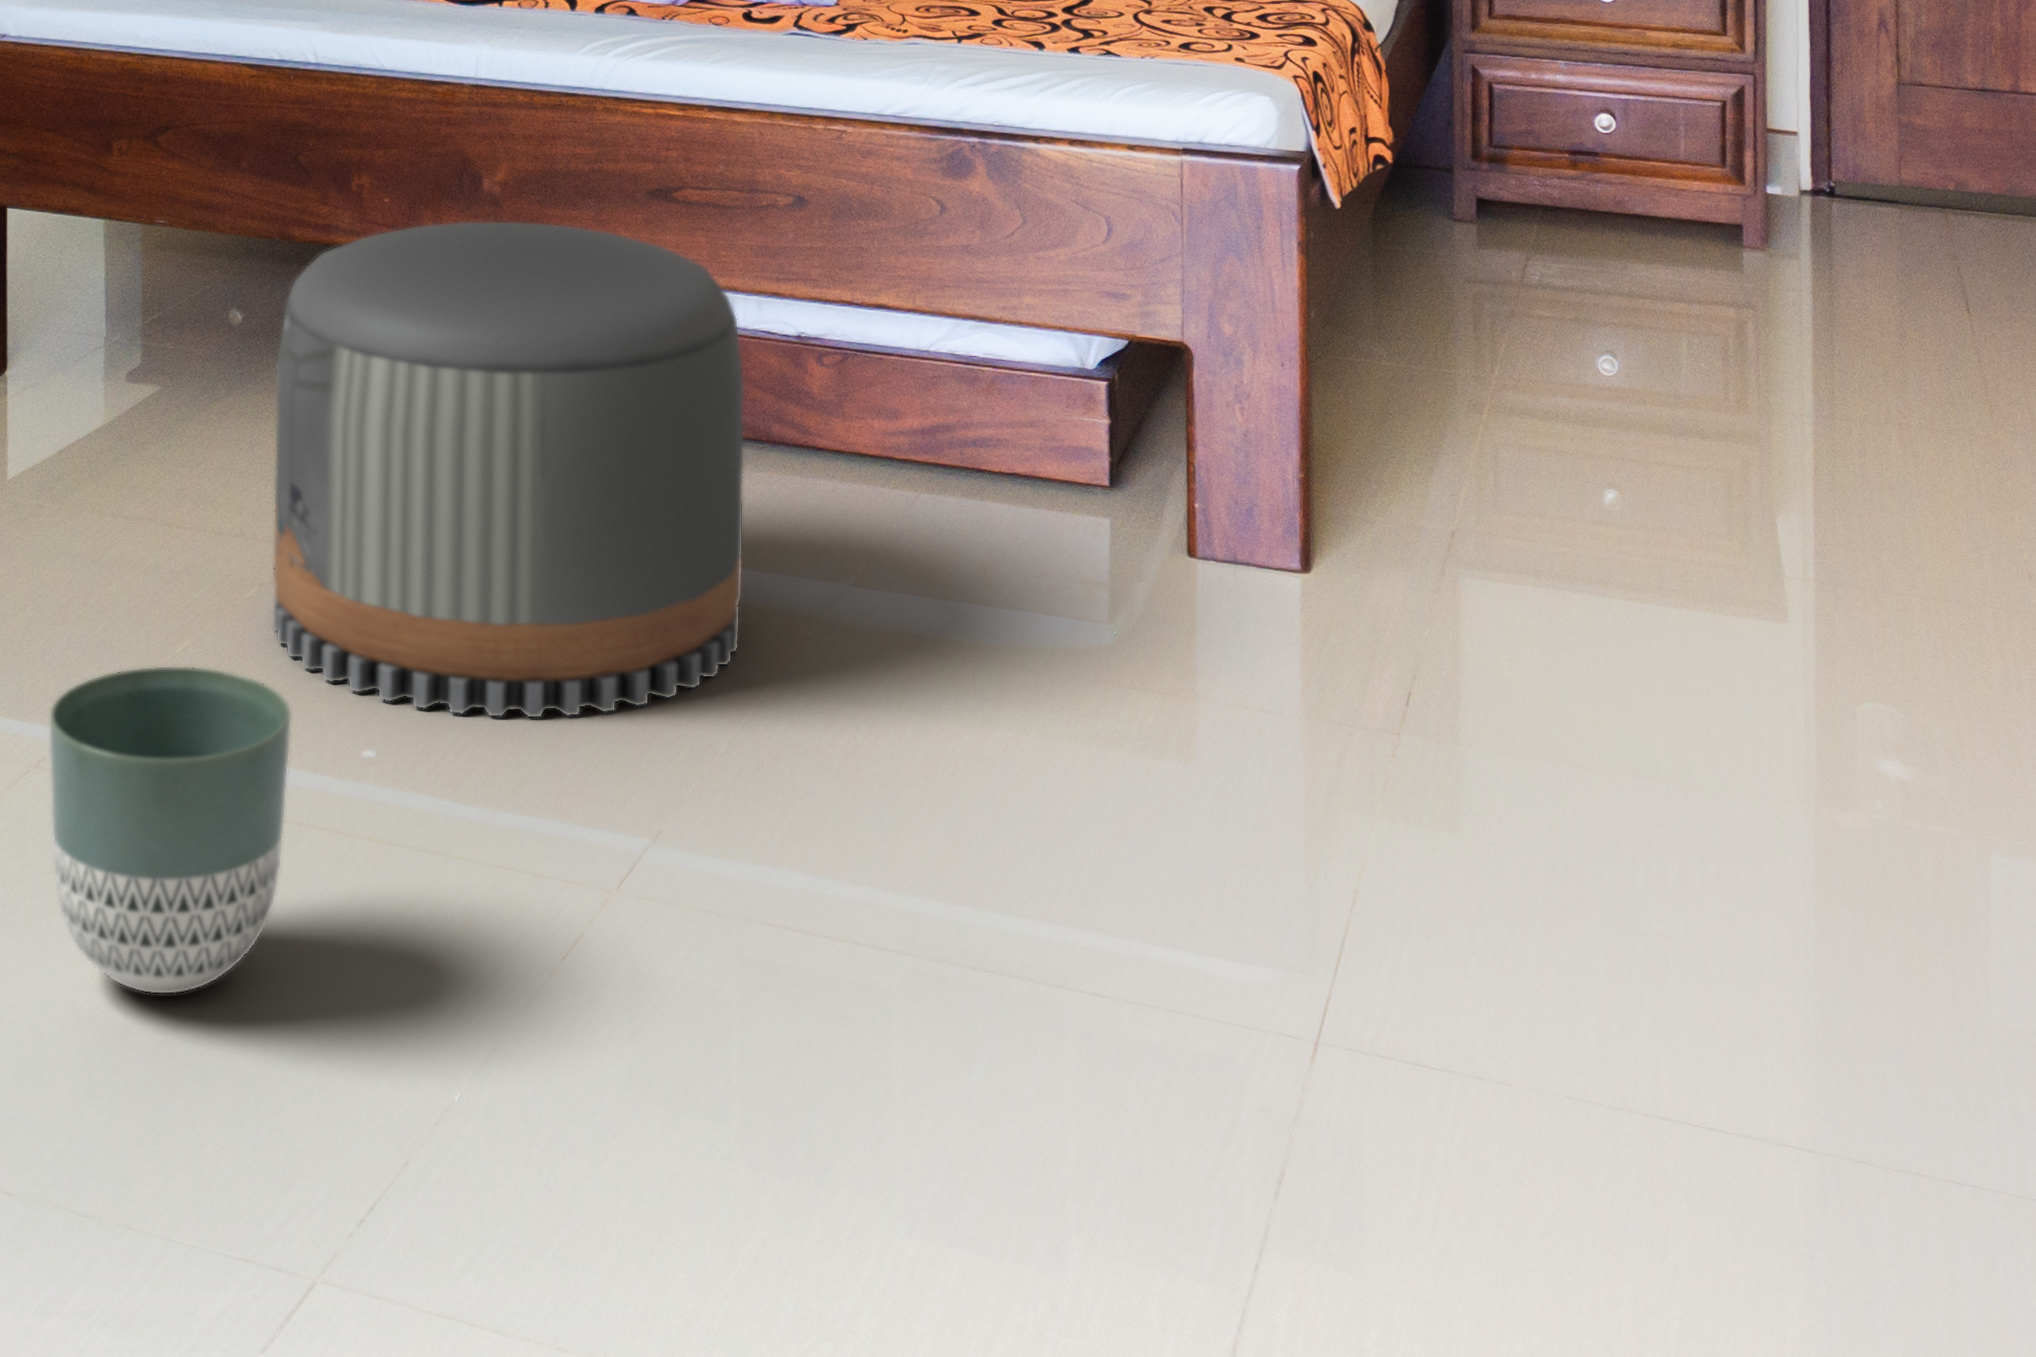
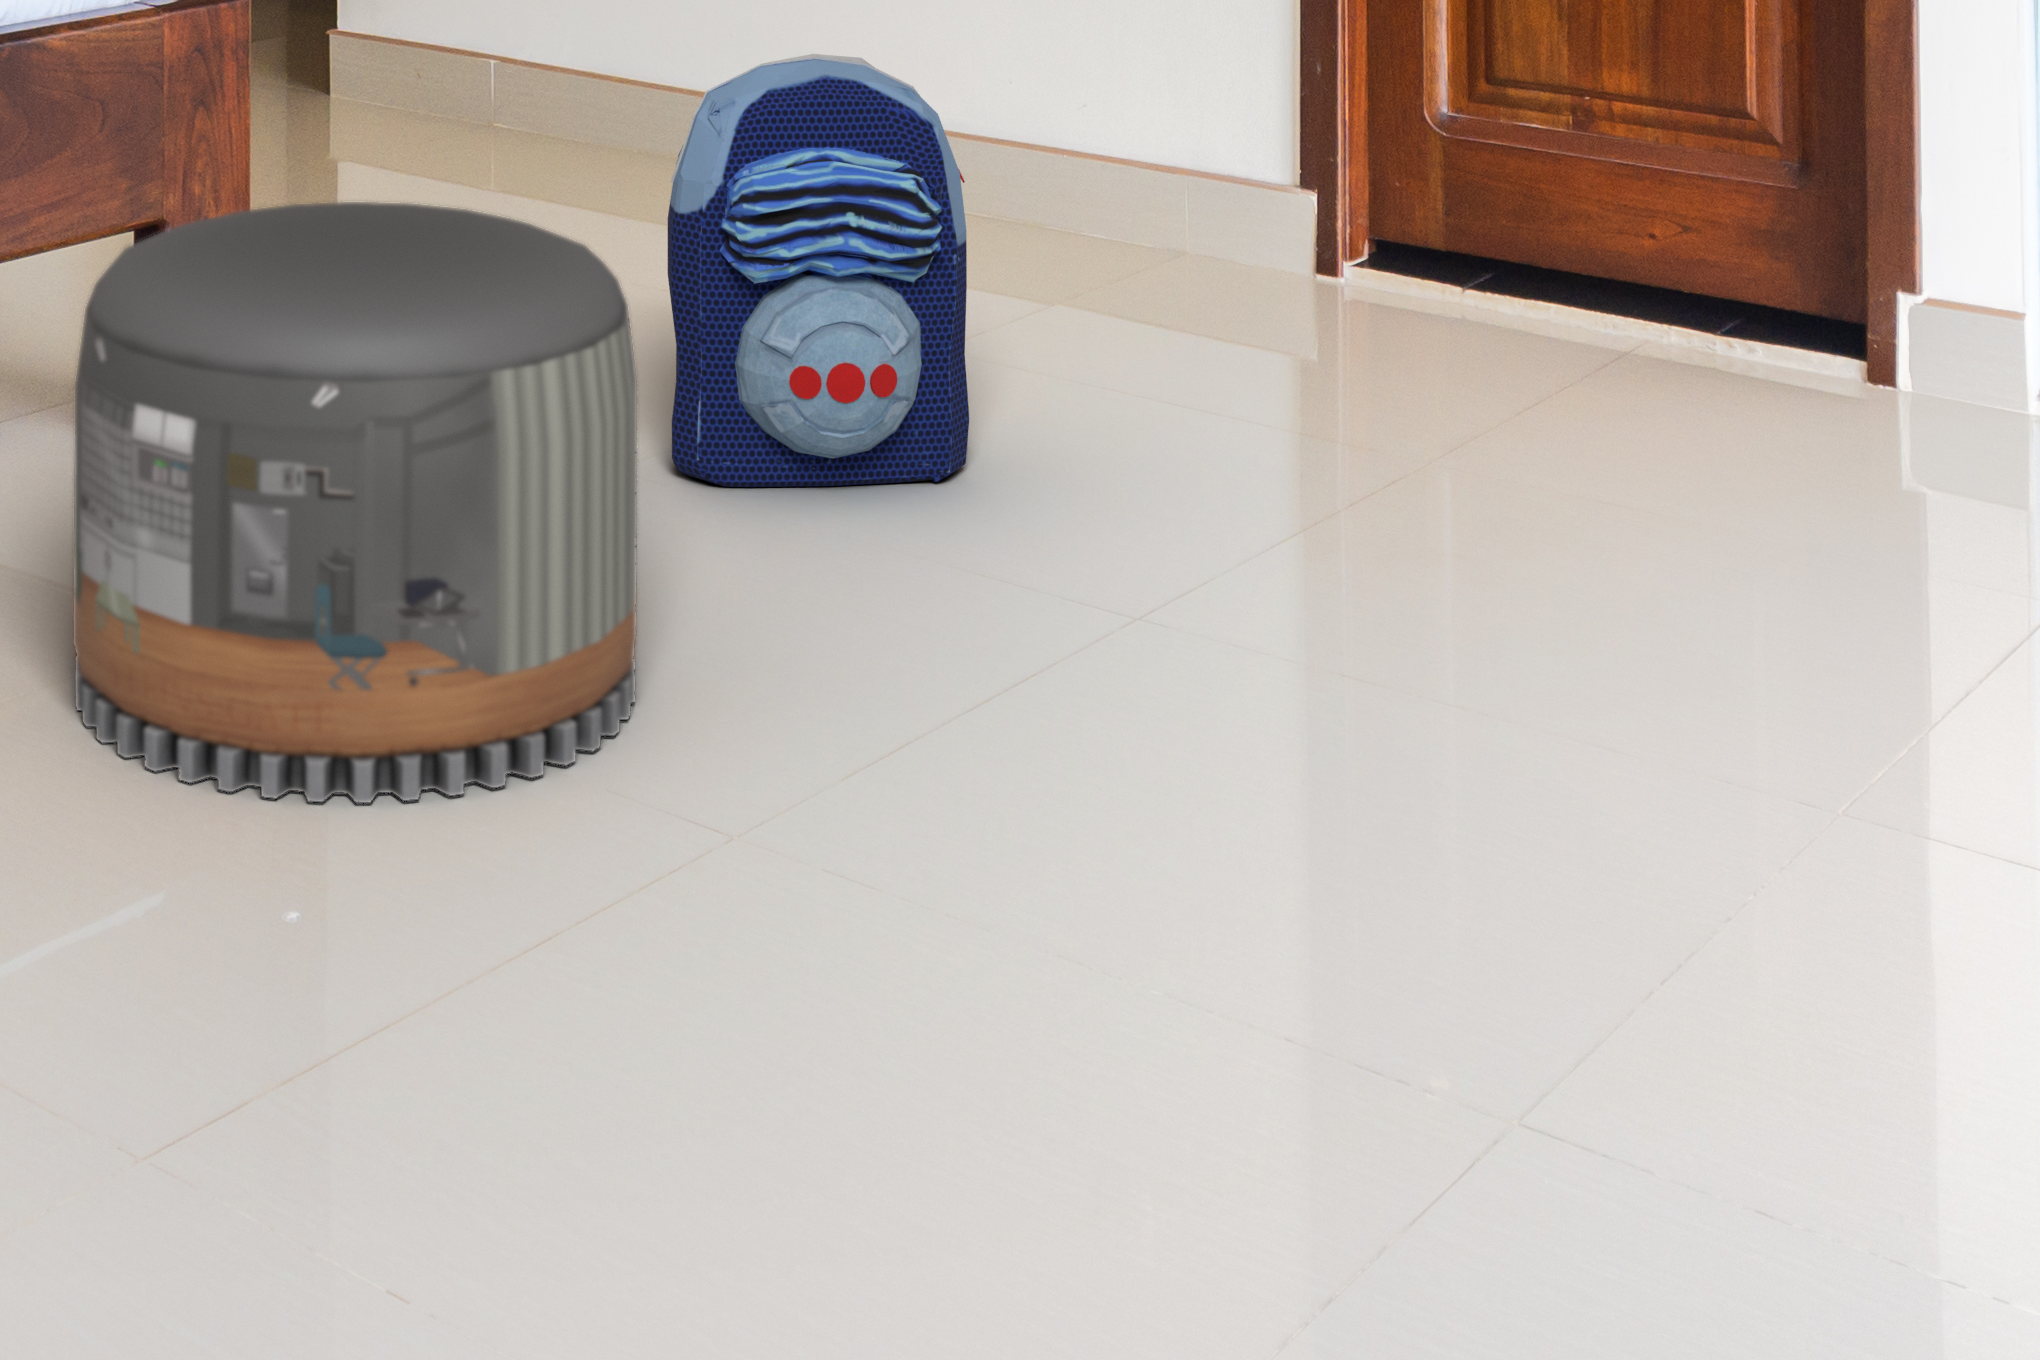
backpack: none [1121,296,1469,841] -> present [668,54,969,487]
planter: present [50,667,290,993] -> none [1168,592,1440,943]

